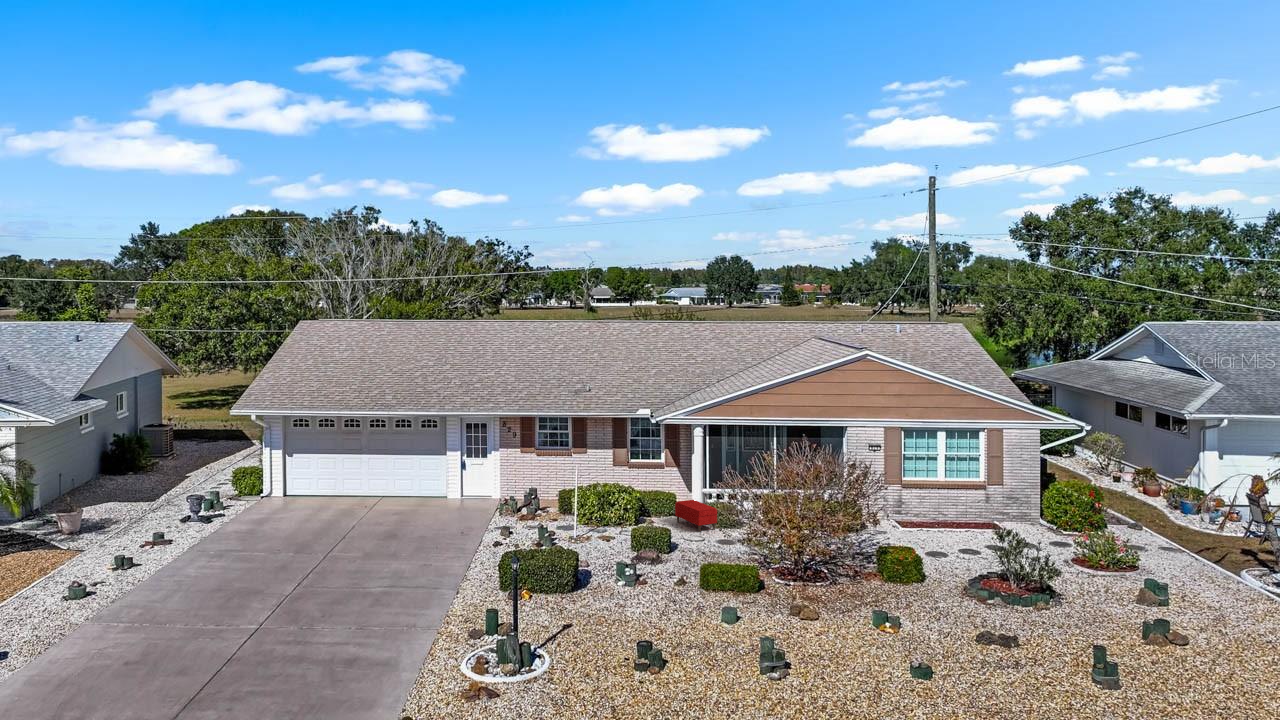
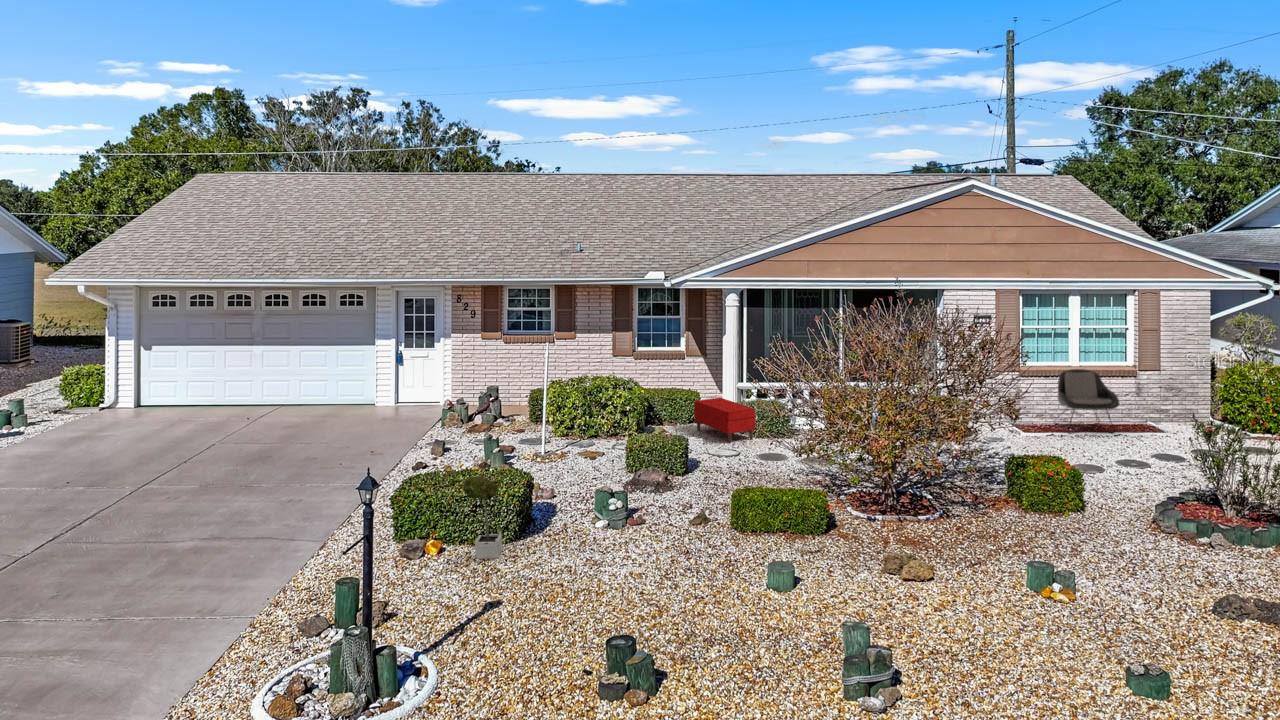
lounge chair: none [920,485,961,530] -> present [1054,369,1119,434]
potted tree: none [540,553,562,604] -> present [463,476,503,559]

